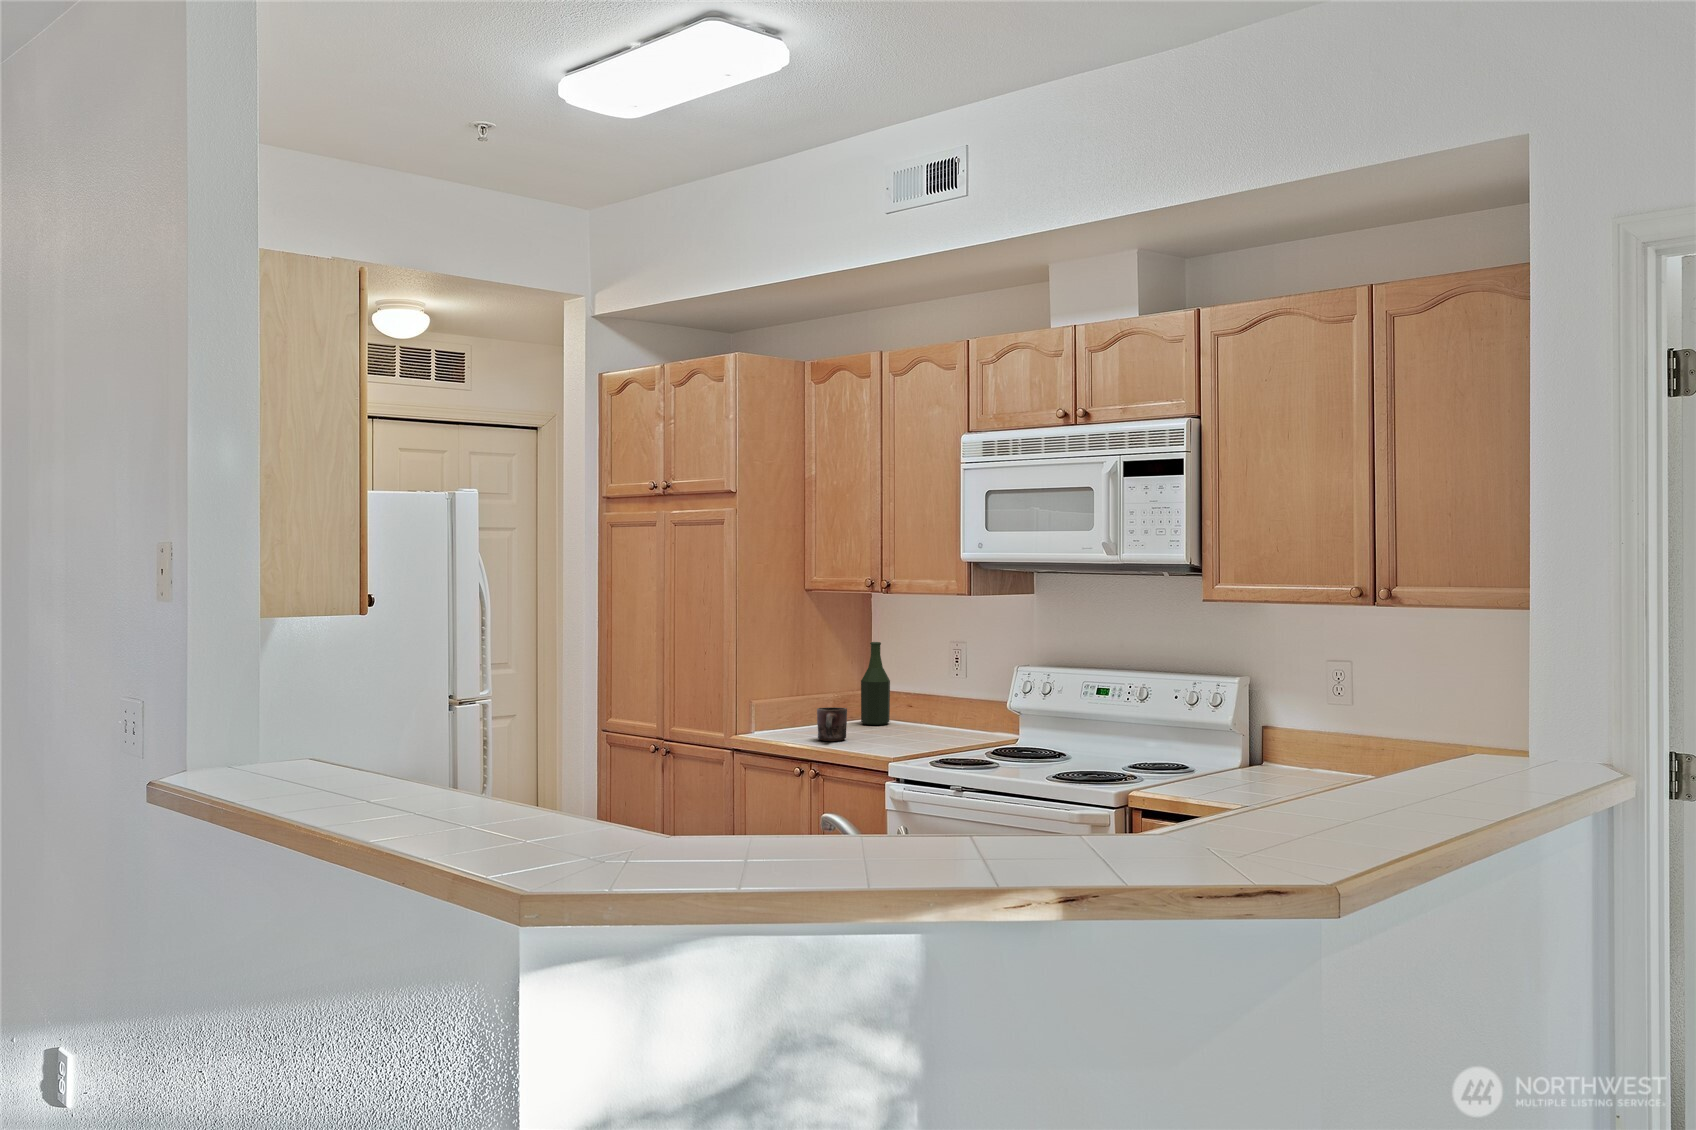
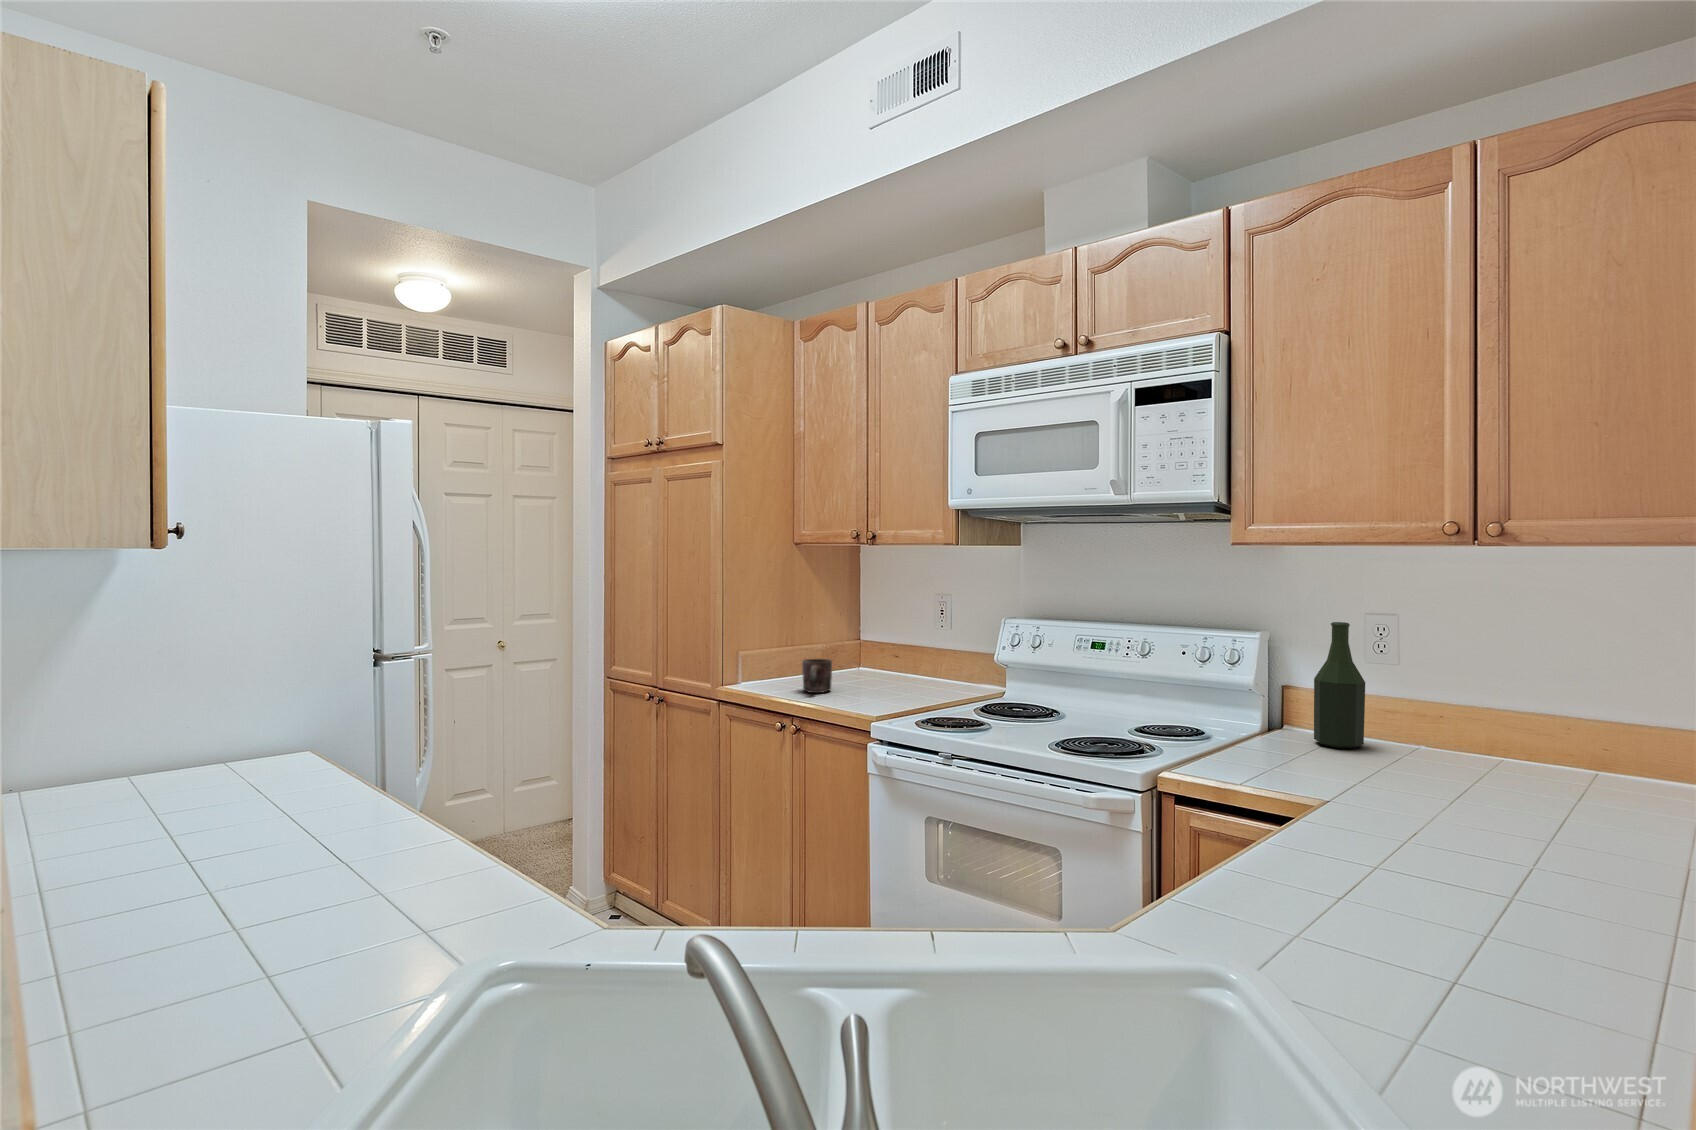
bottle: present [861,642,890,725] -> present [1314,622,1365,748]

